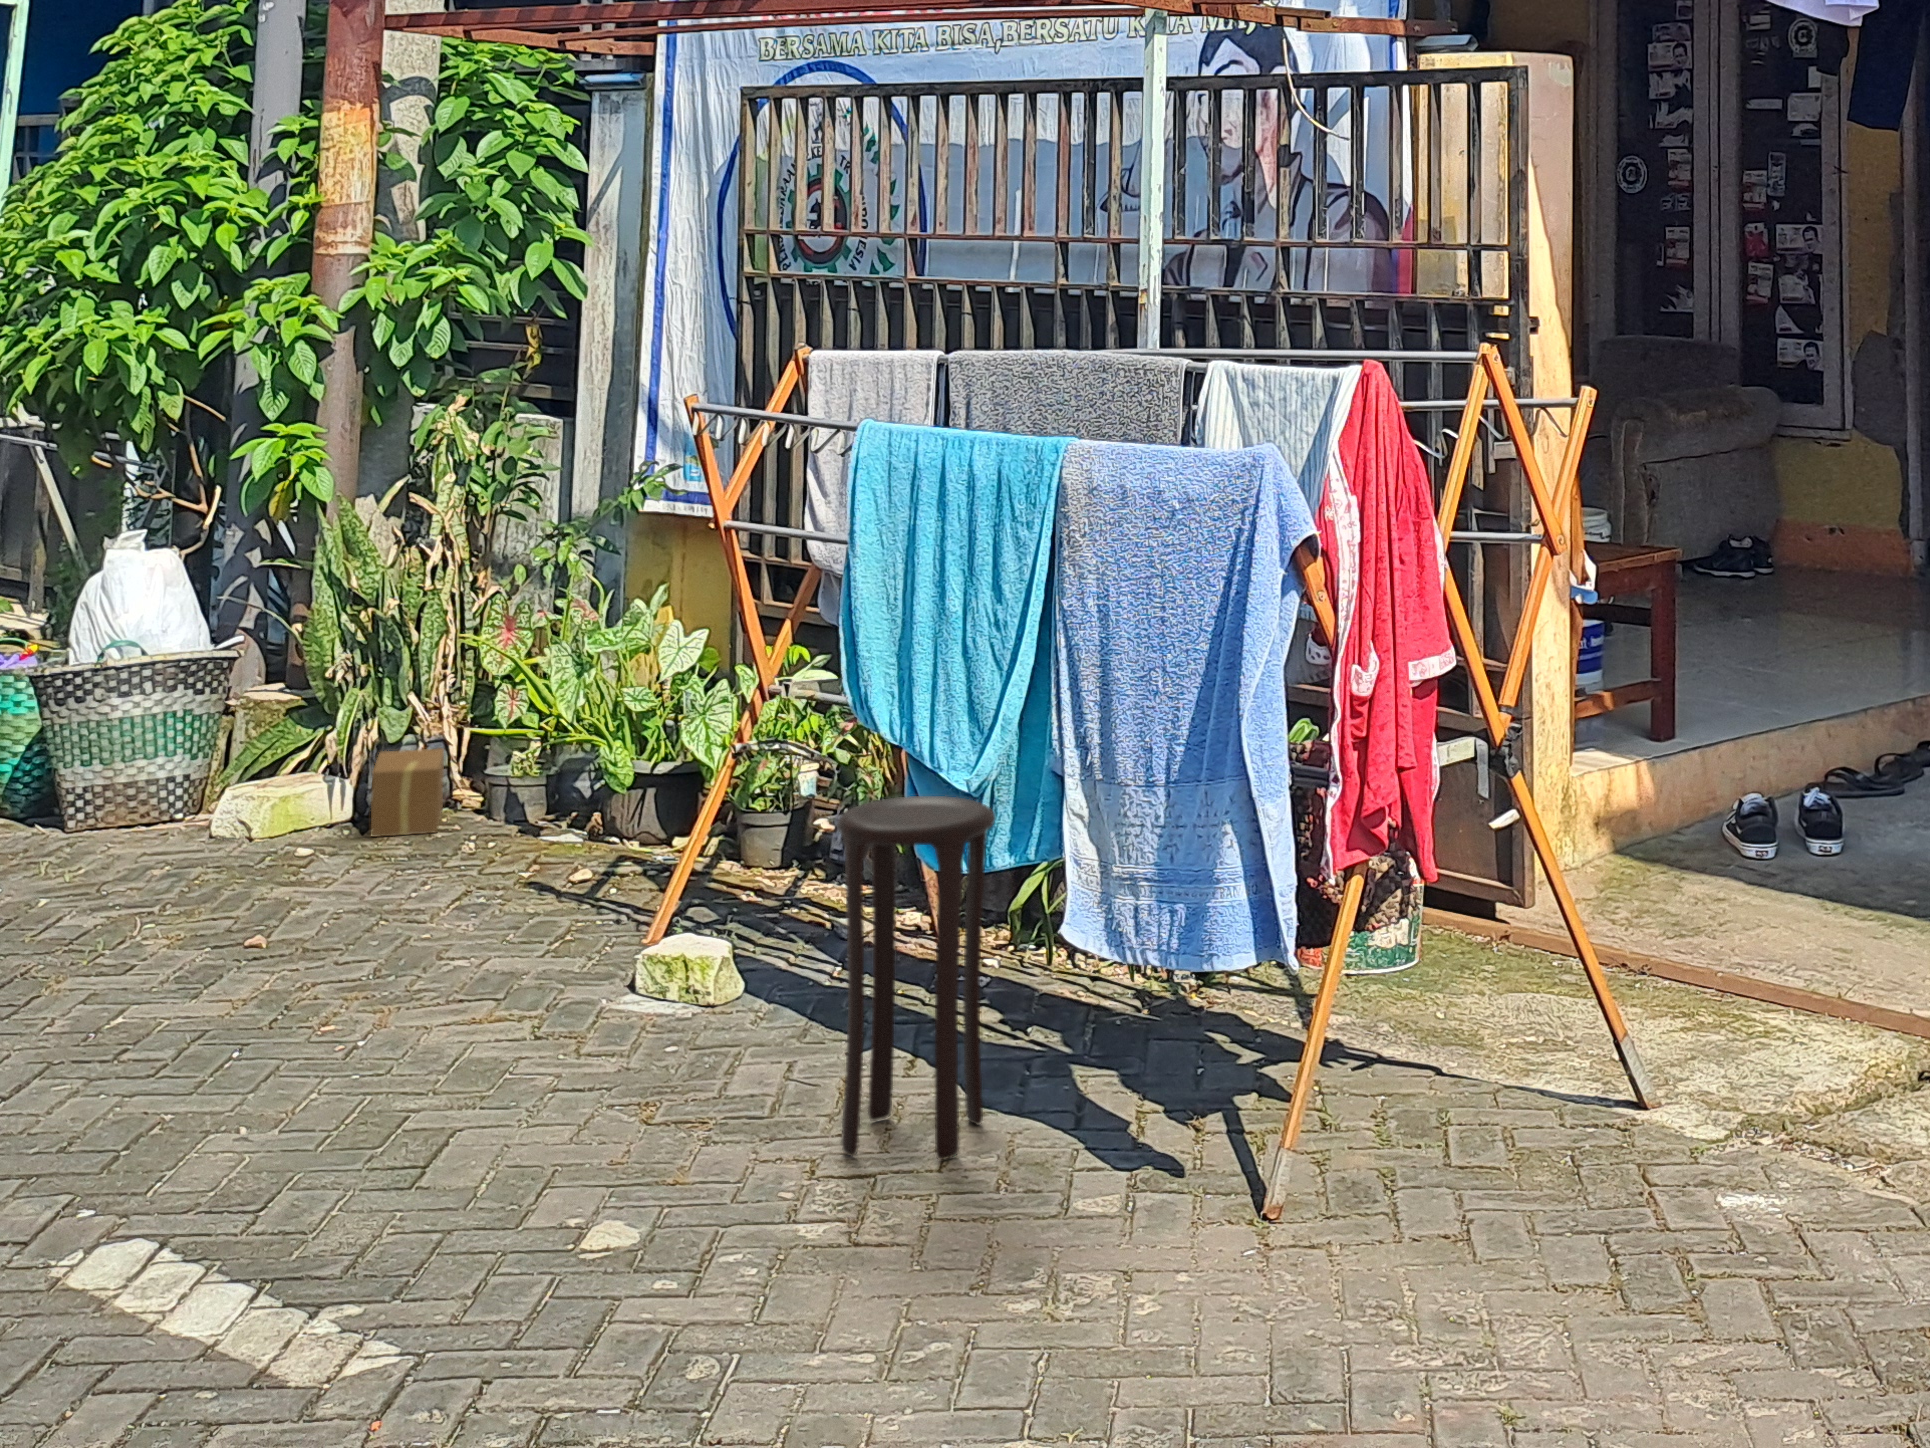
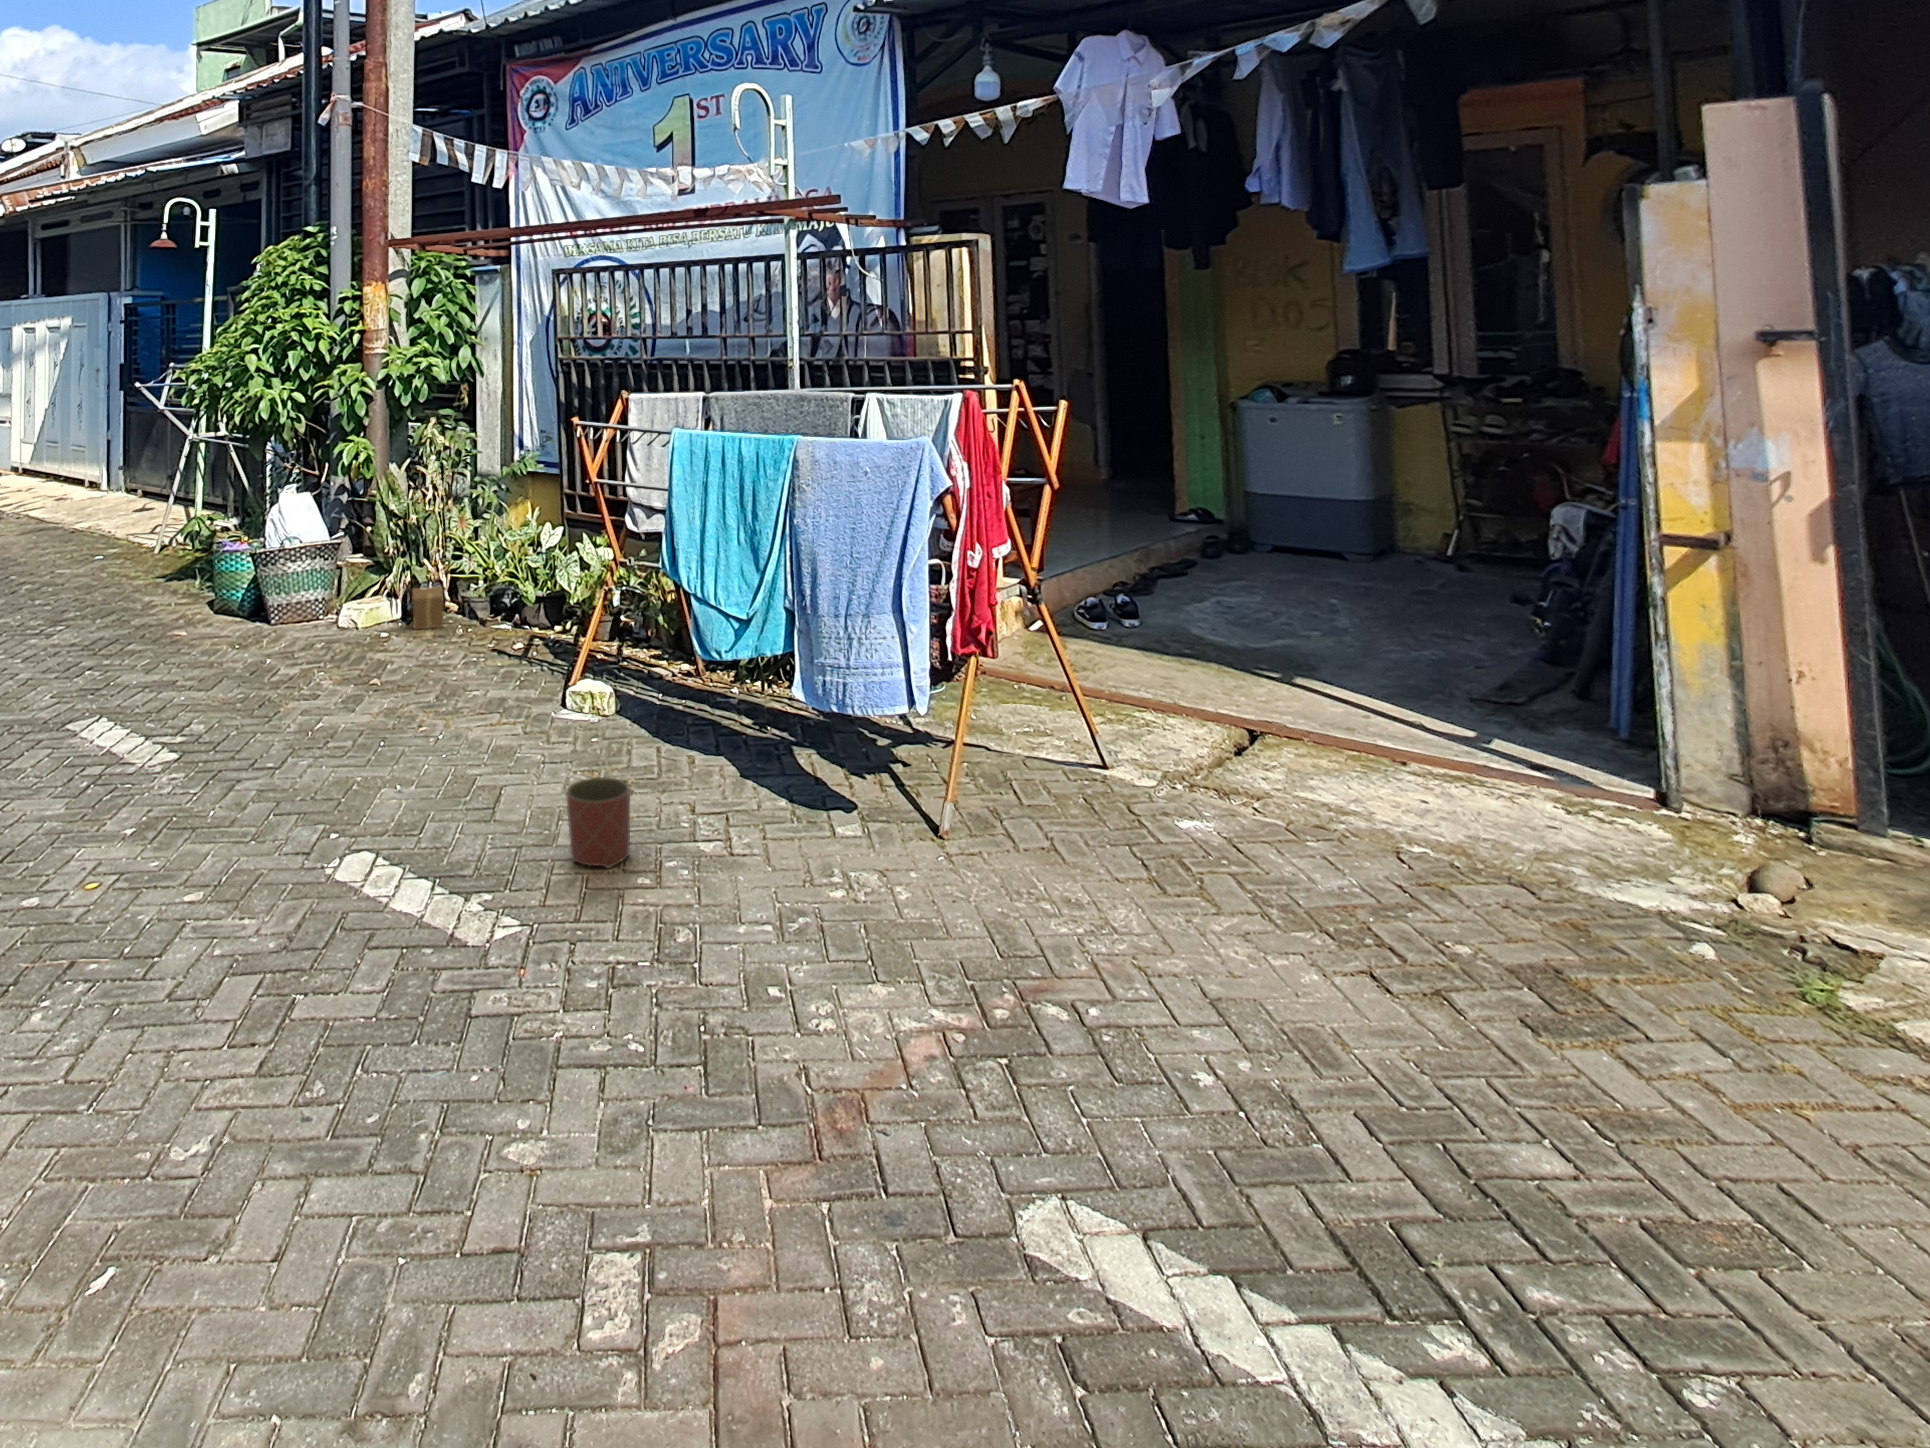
stool: present [837,796,995,1160] -> none [686,617,765,805]
planter: none [550,1098,679,1271] -> present [566,777,630,868]

